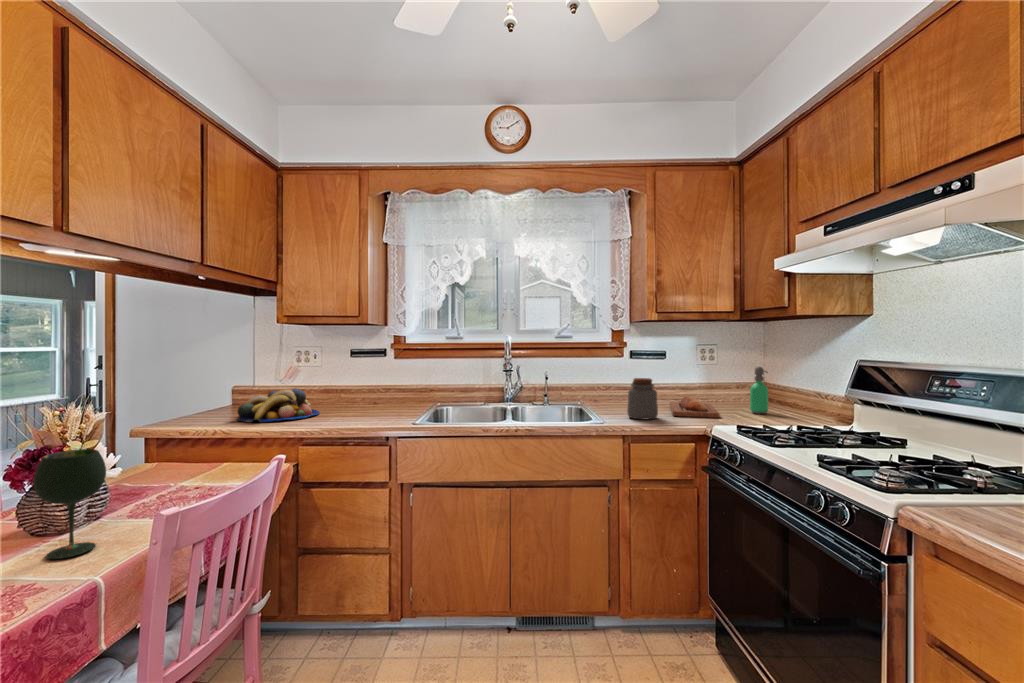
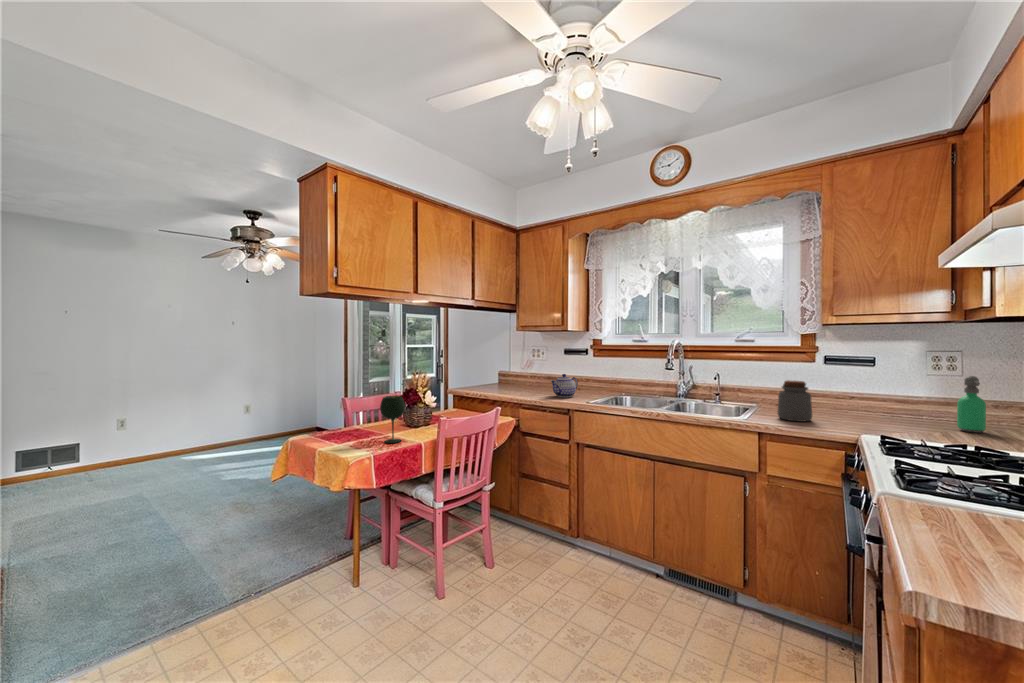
teapot: none [352,385,385,419] -> present [551,374,578,397]
fruit bowl: present [238,388,320,422] -> none [492,374,540,394]
bread loaf: present [670,396,719,418] -> none [835,404,911,429]

